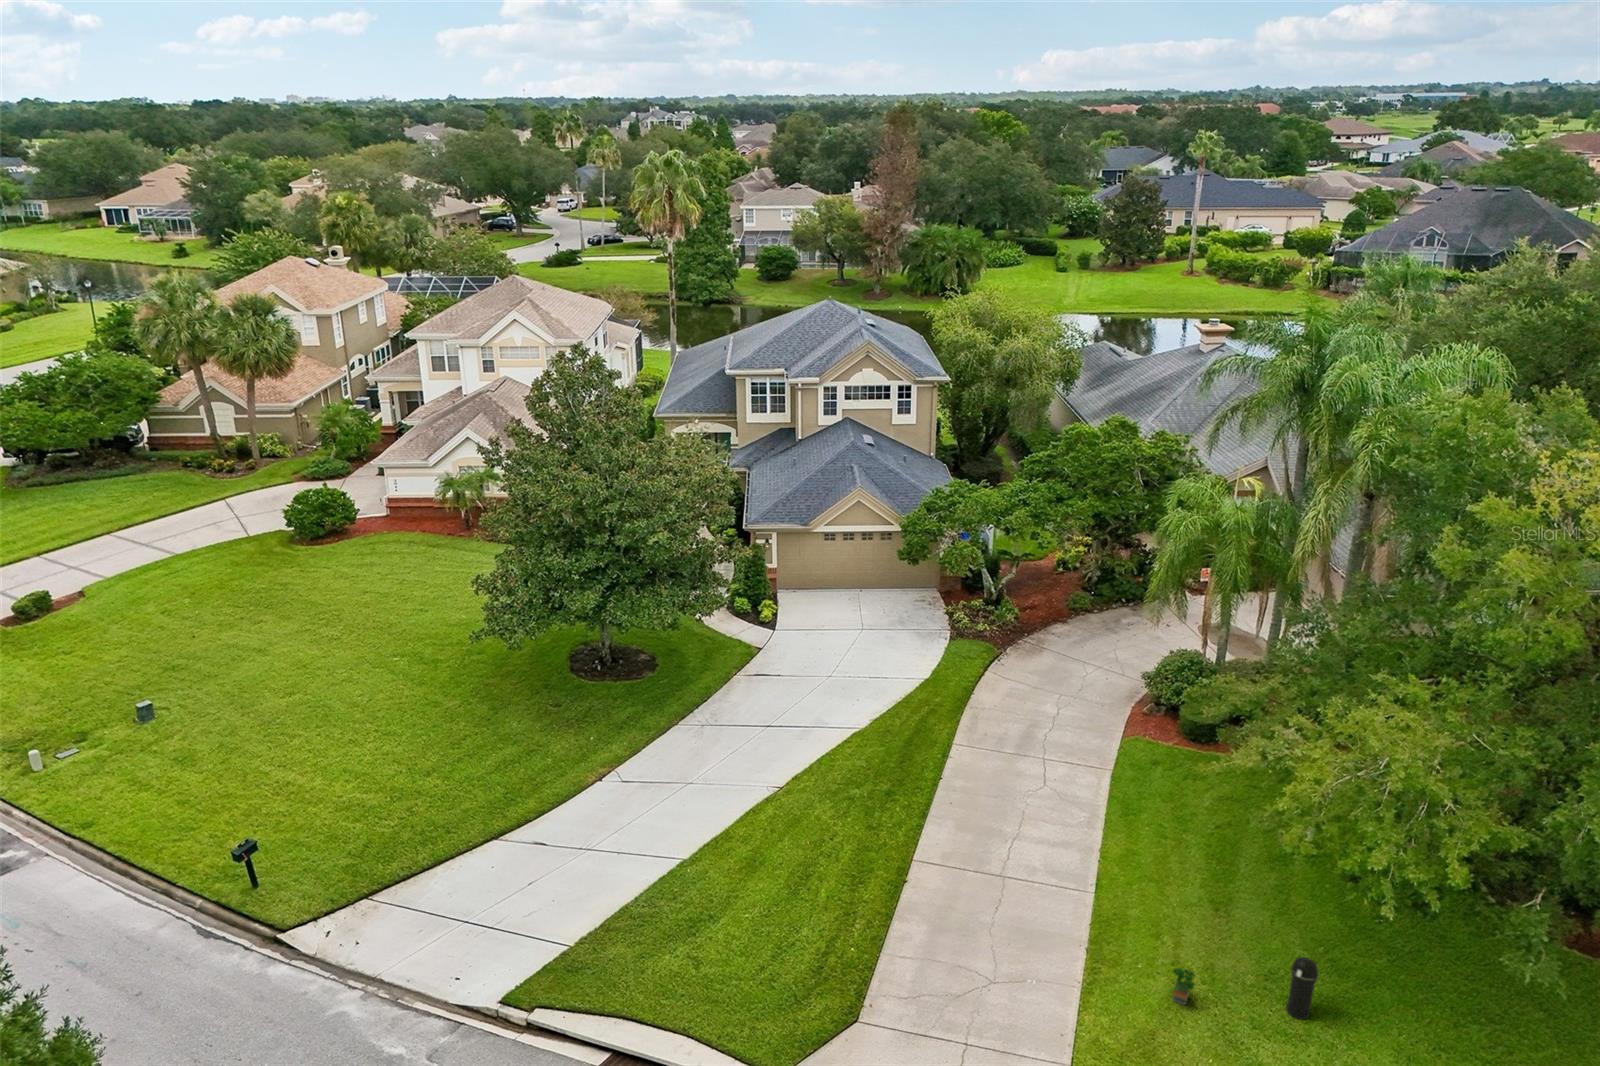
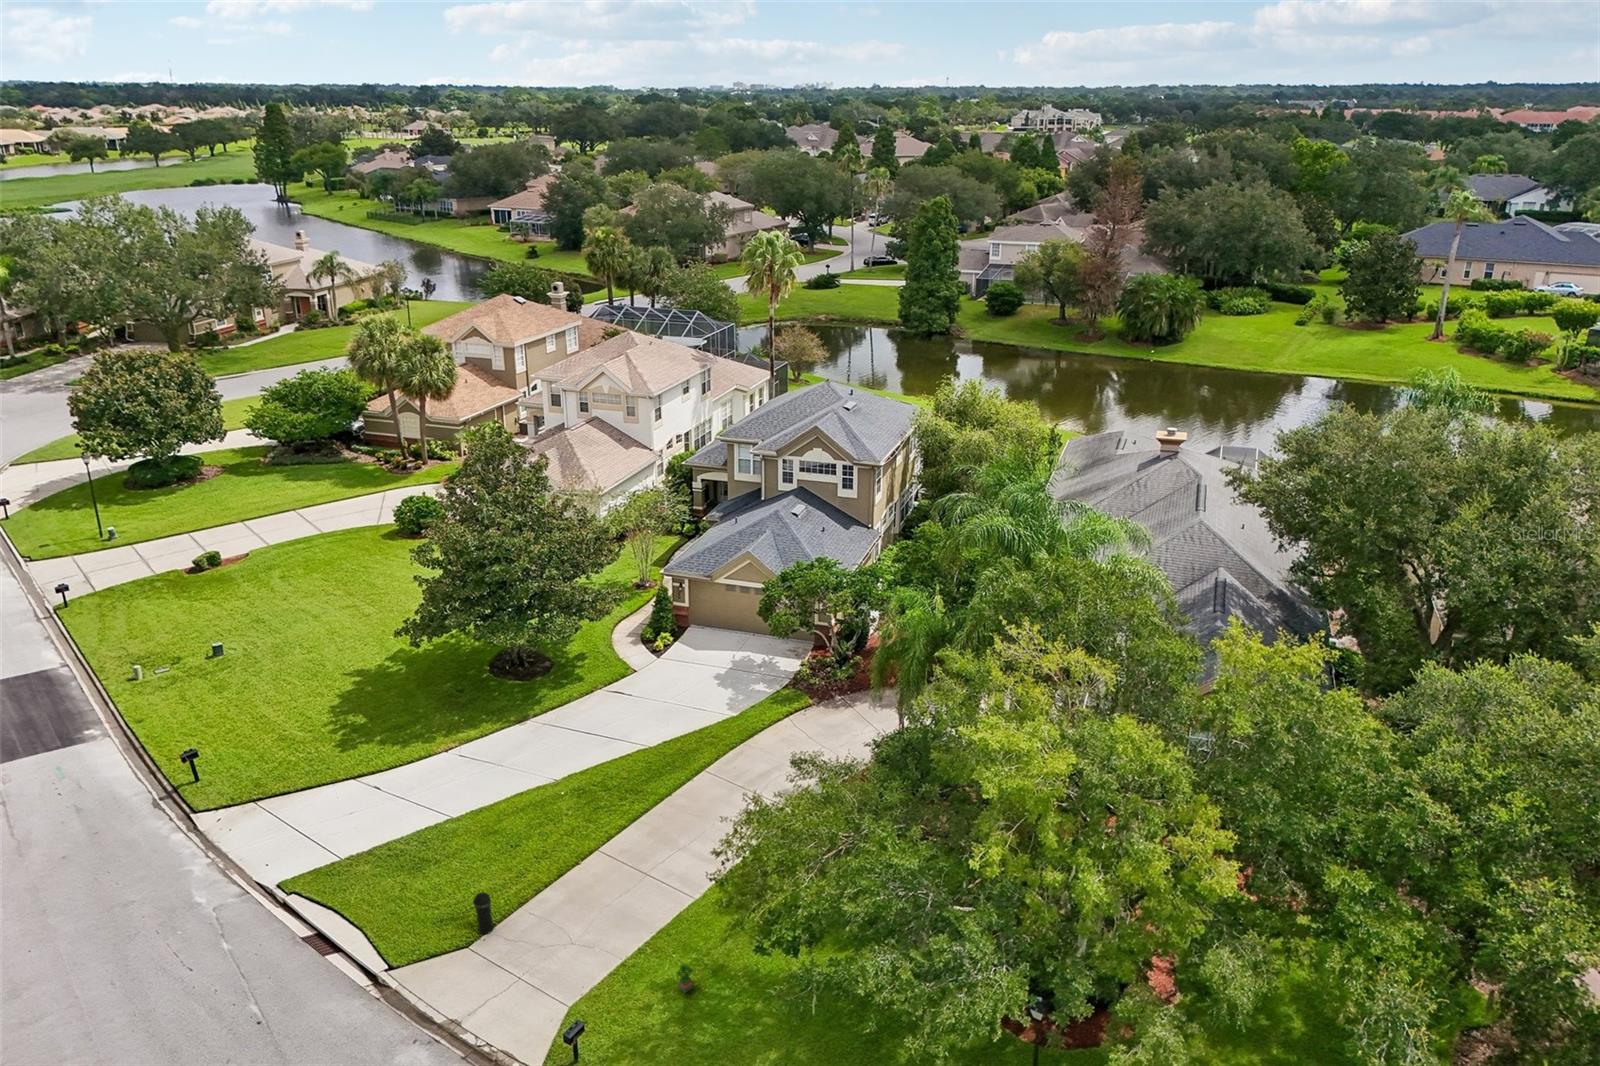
trash can: present [1286,957,1318,1020] -> present [472,892,493,935]

